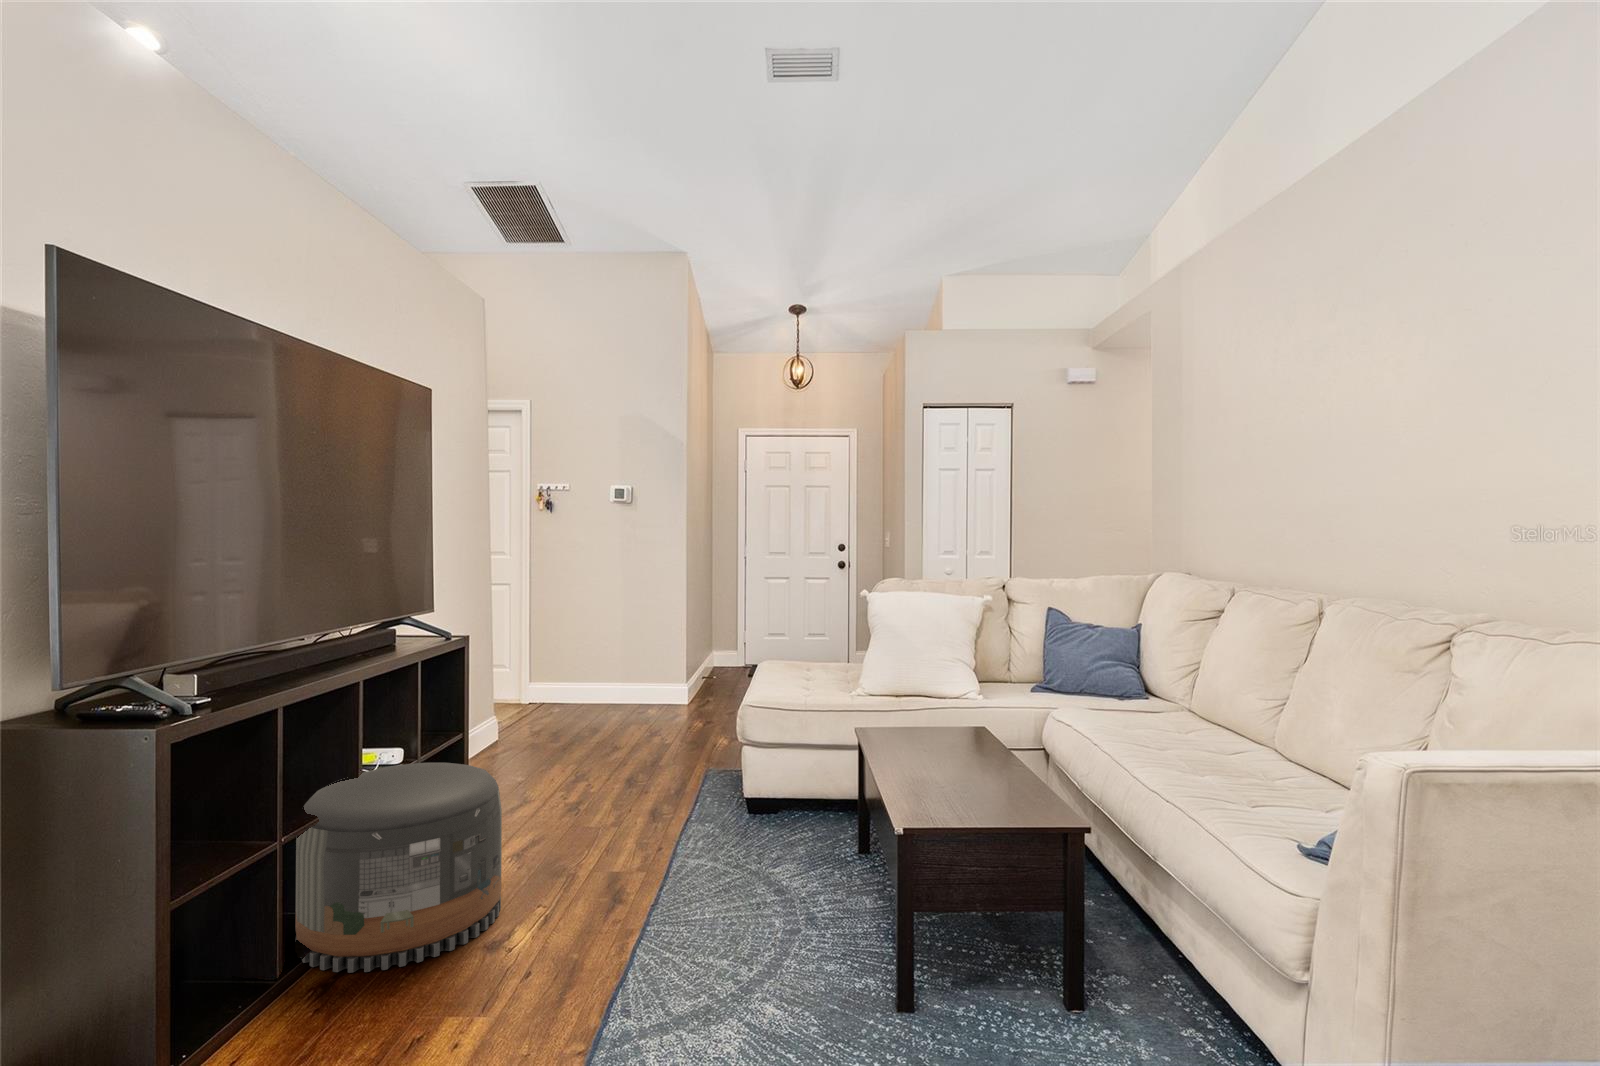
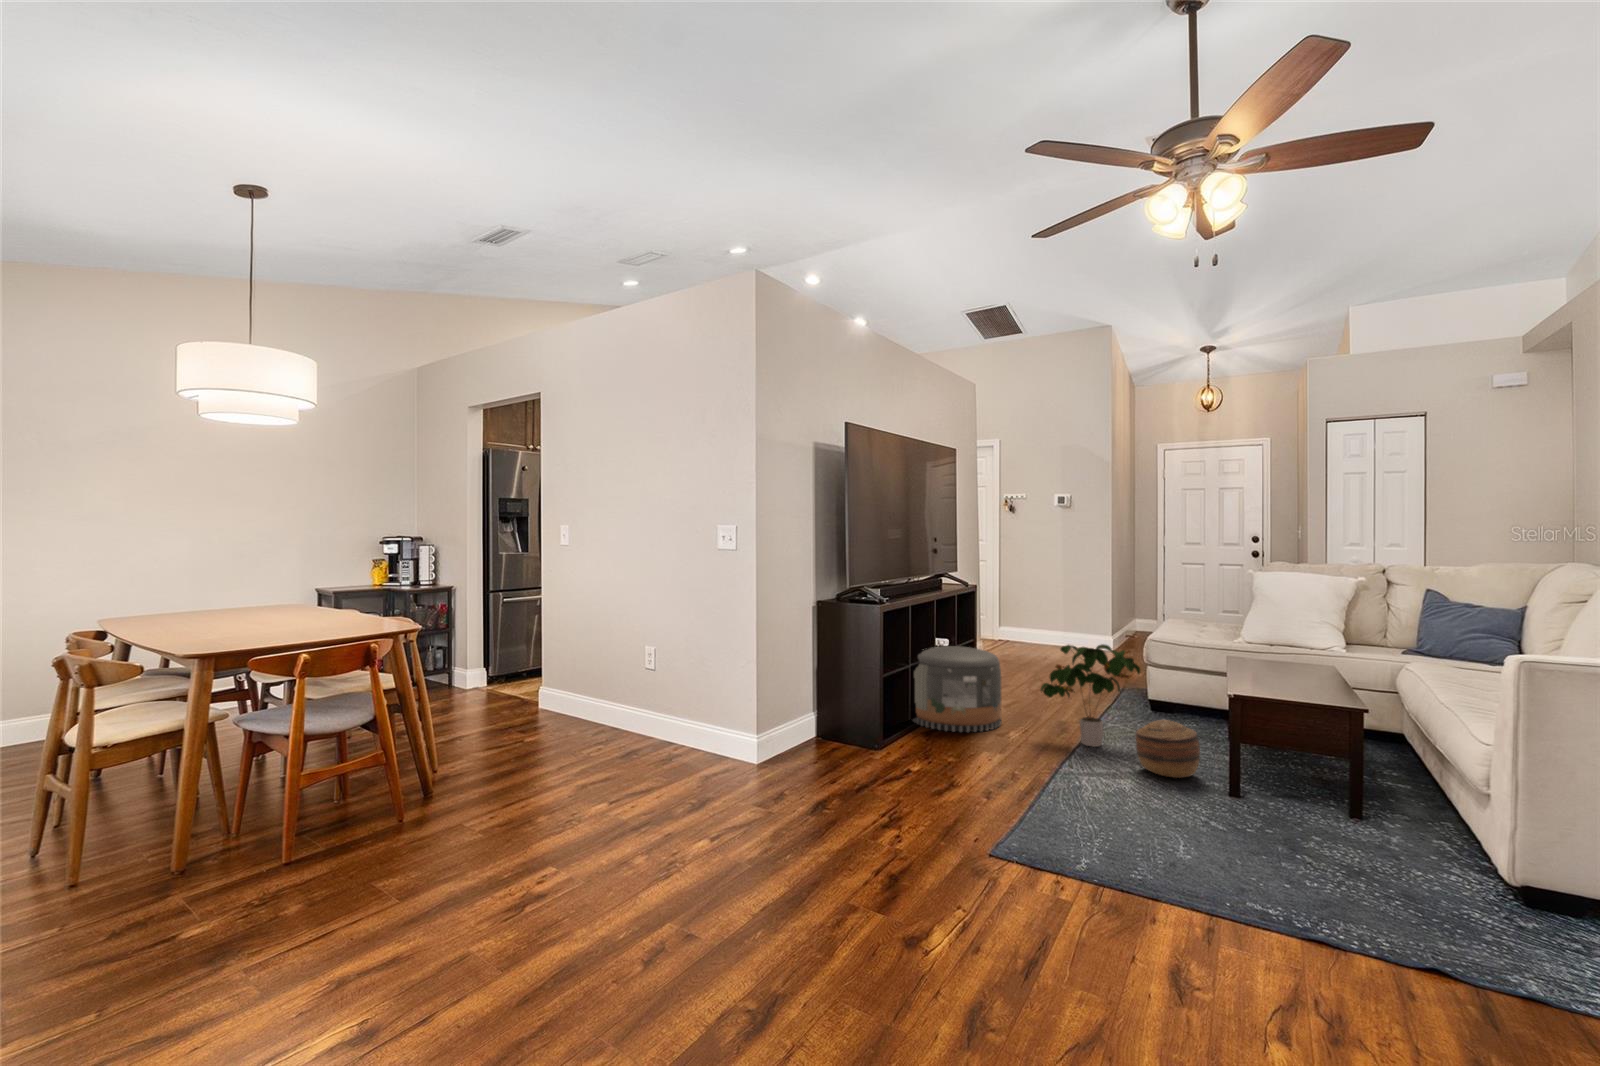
potted plant: none [571,741,747,940] -> present [1041,644,1140,747]
basket: none [745,886,853,1006] -> present [1135,720,1200,778]

